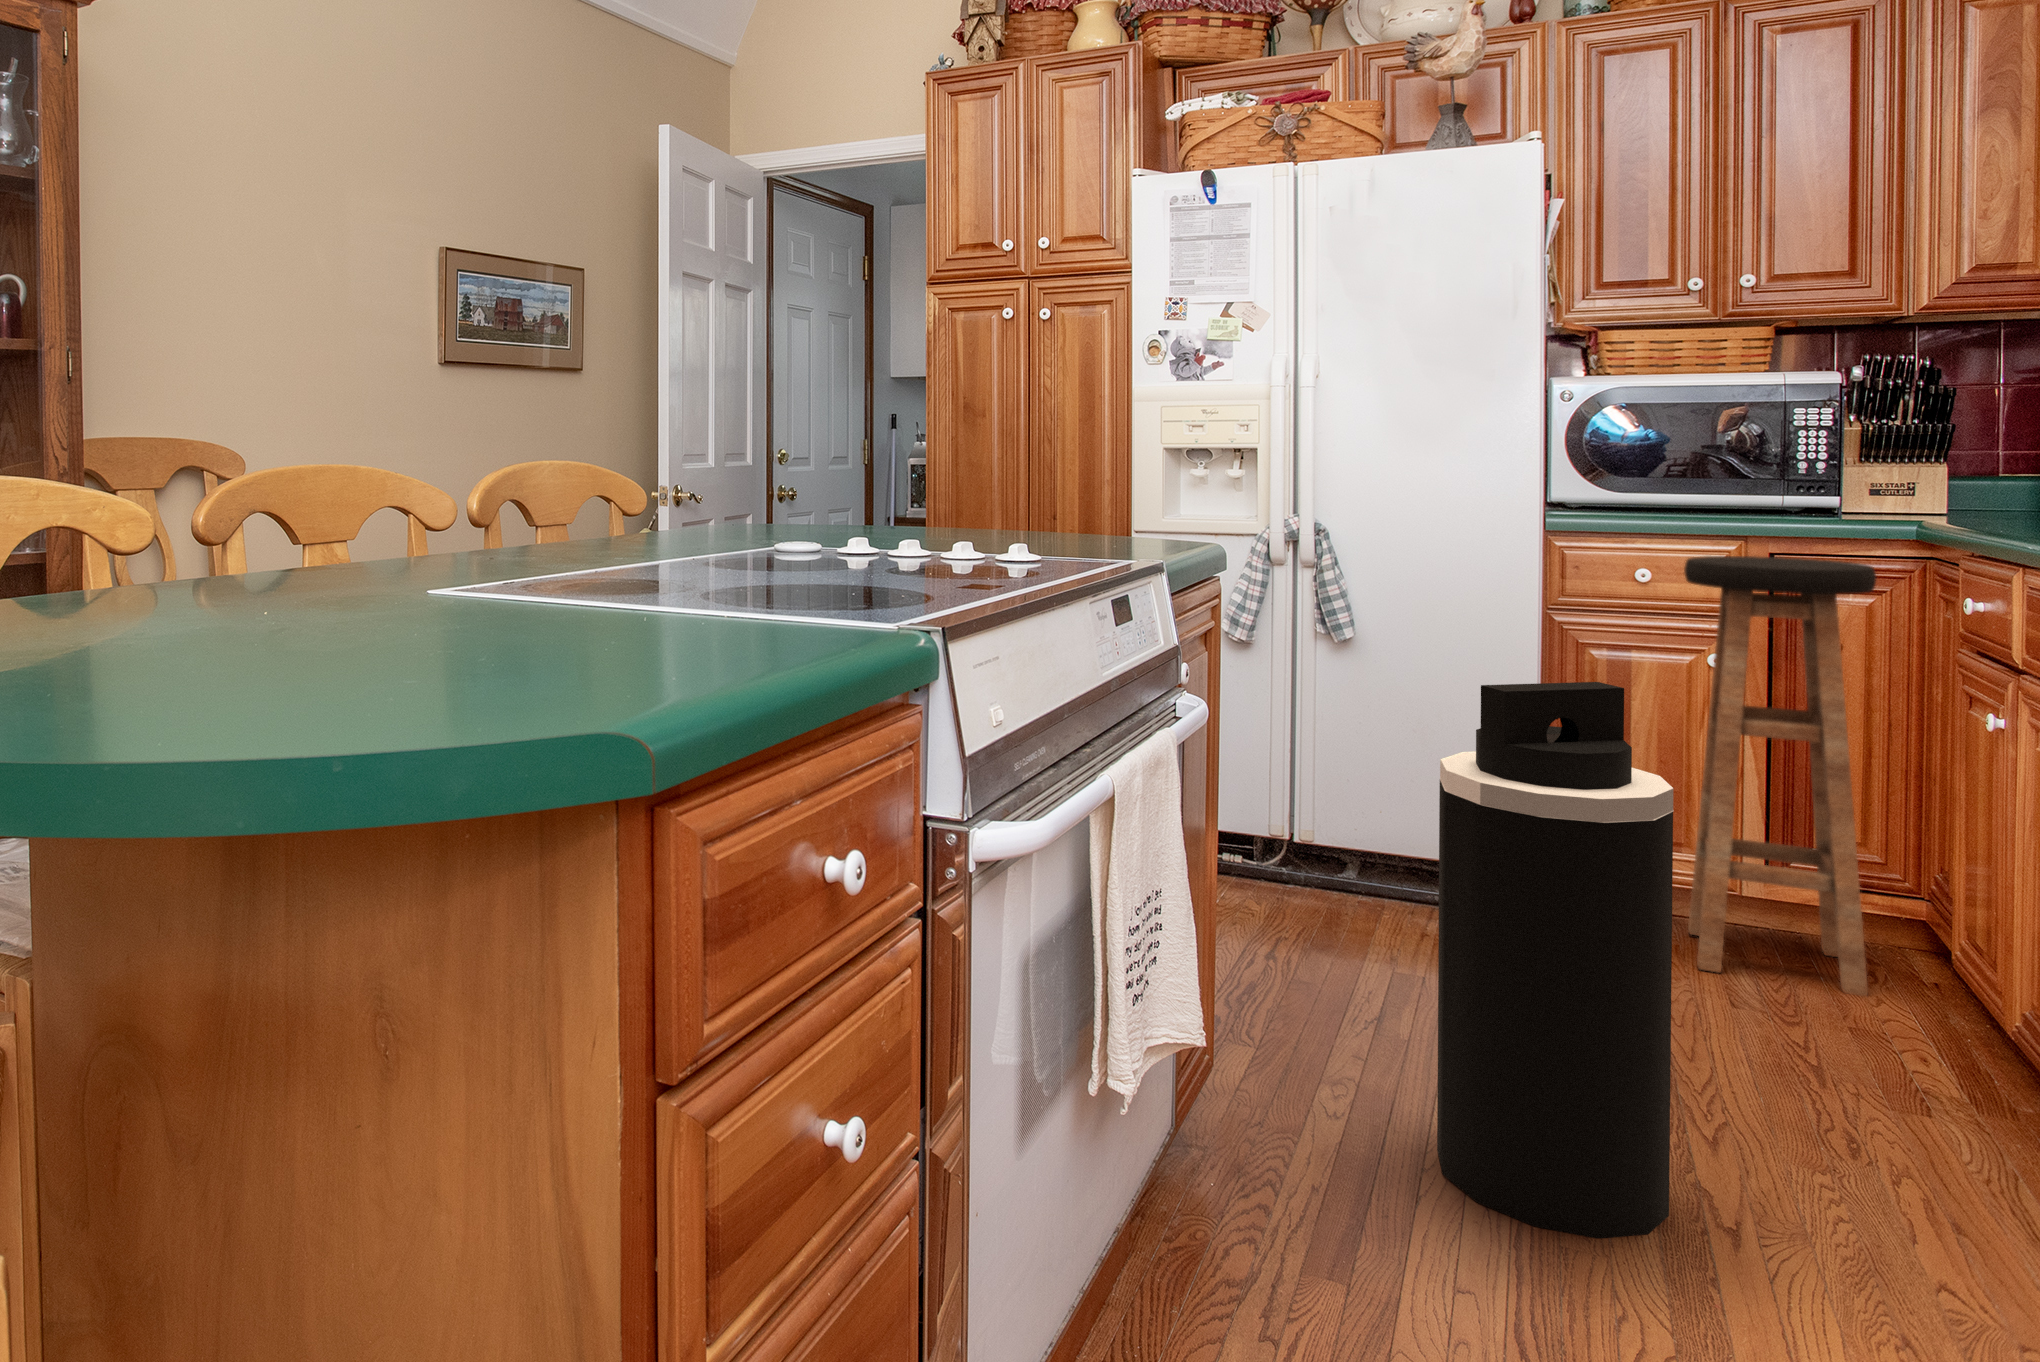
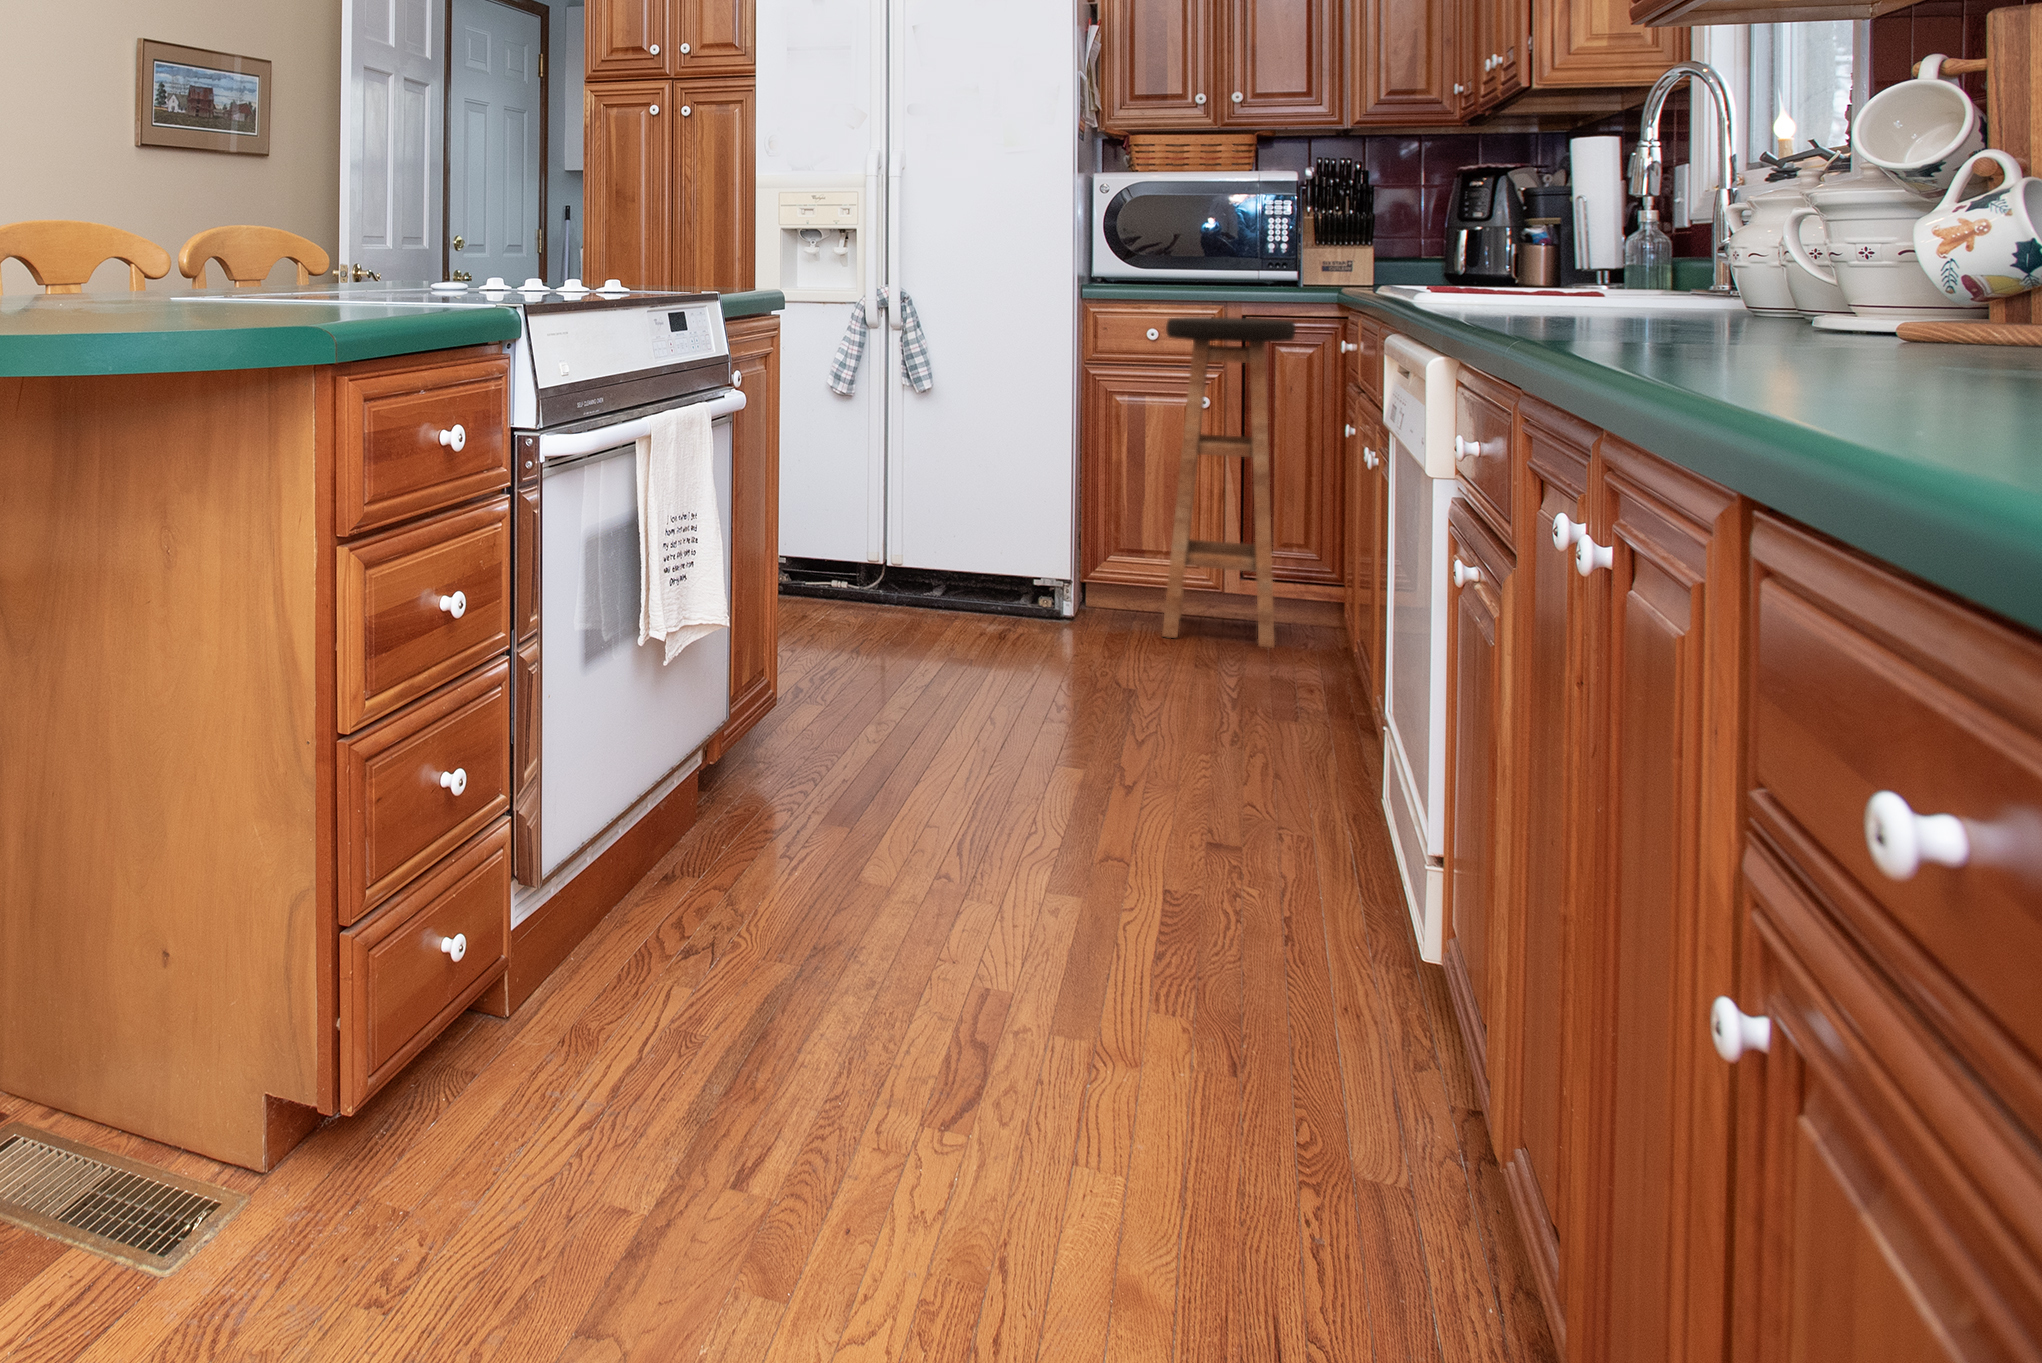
trash can: present [1437,682,1674,1239] -> none [922,387,1076,773]

